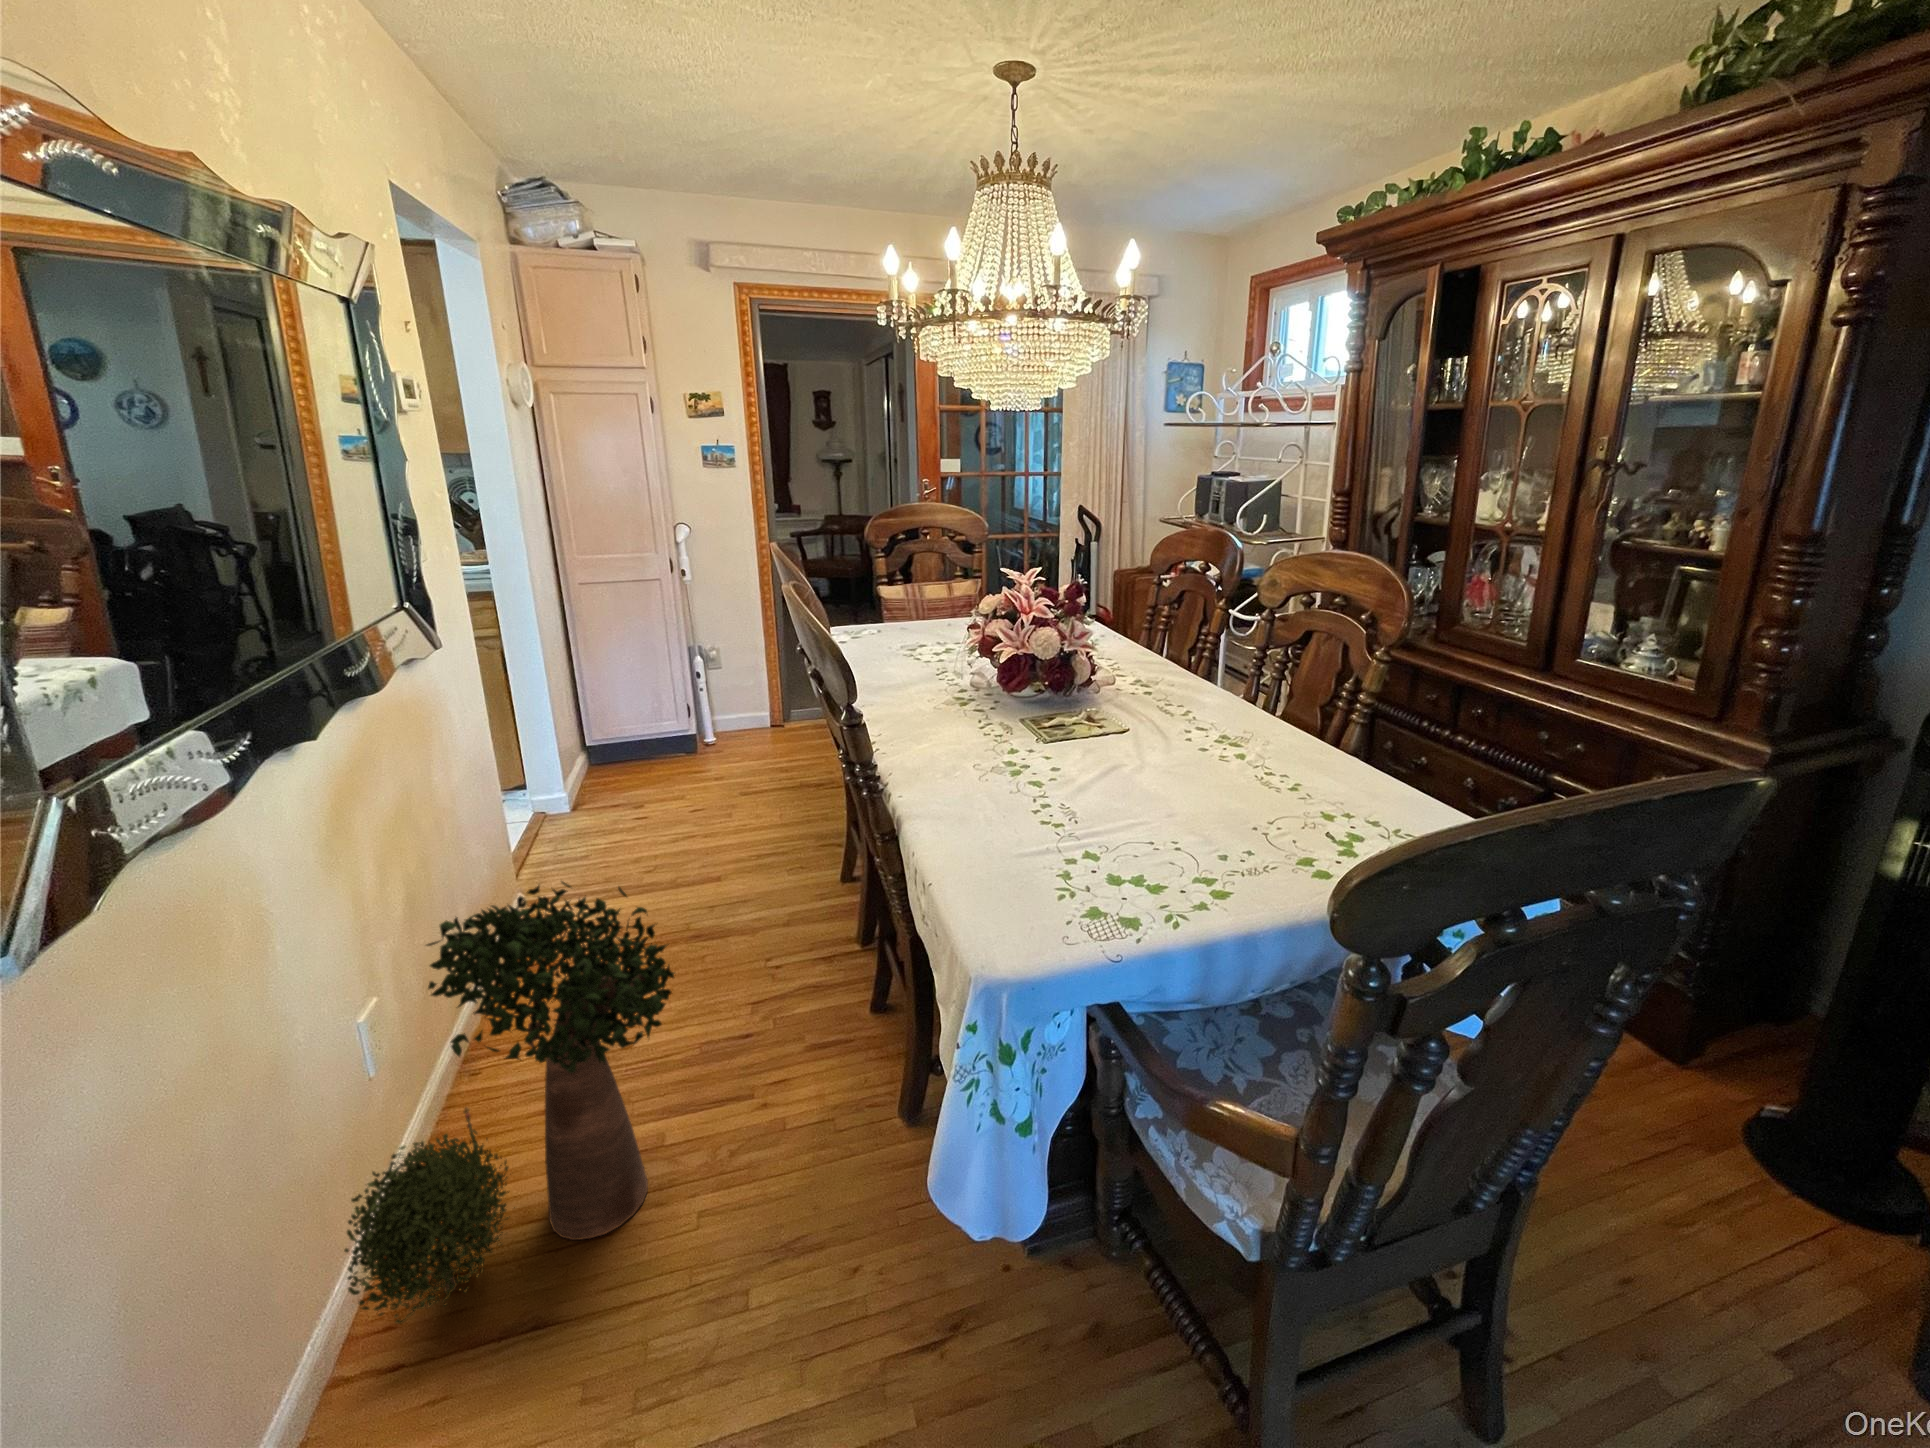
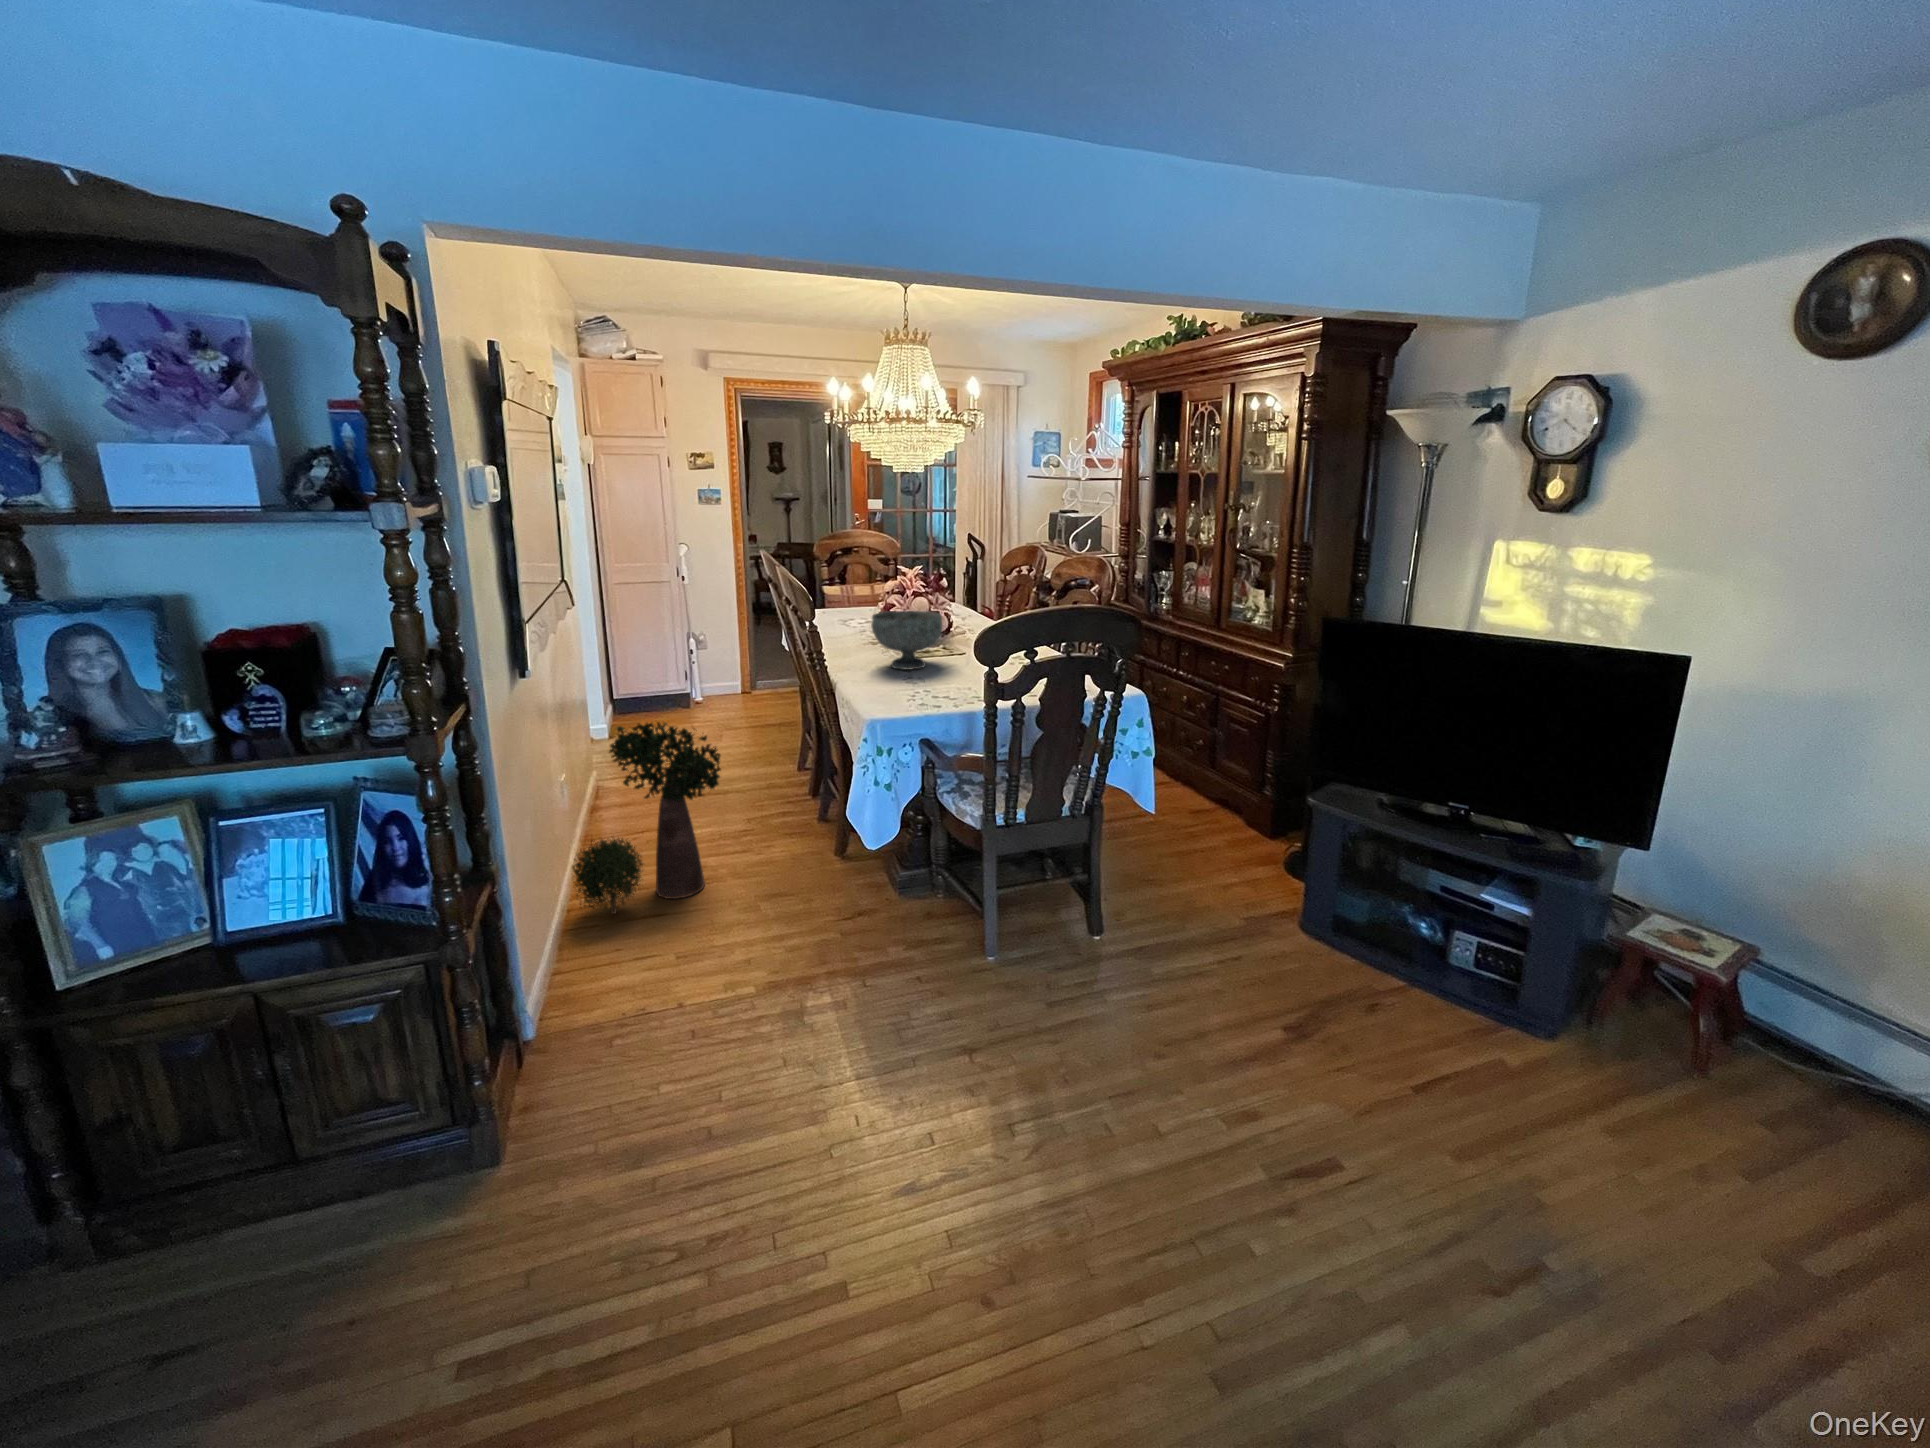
decorative bowl: none [964,660,1104,784] -> present [871,610,942,670]

